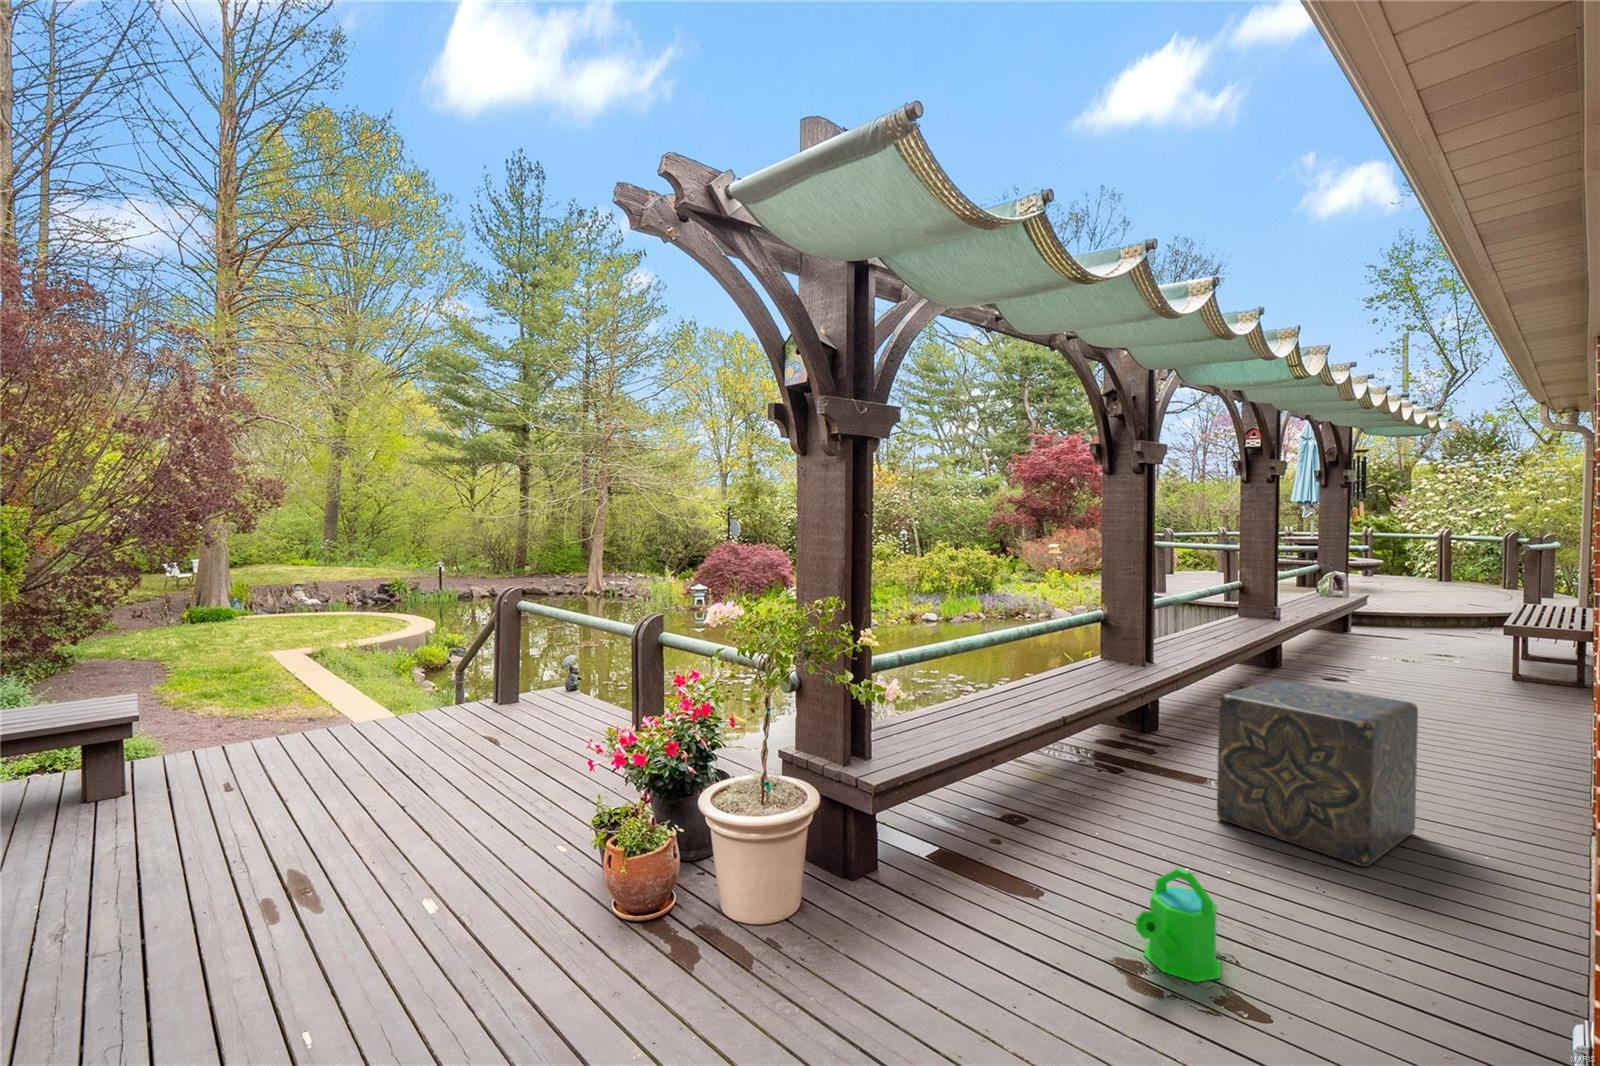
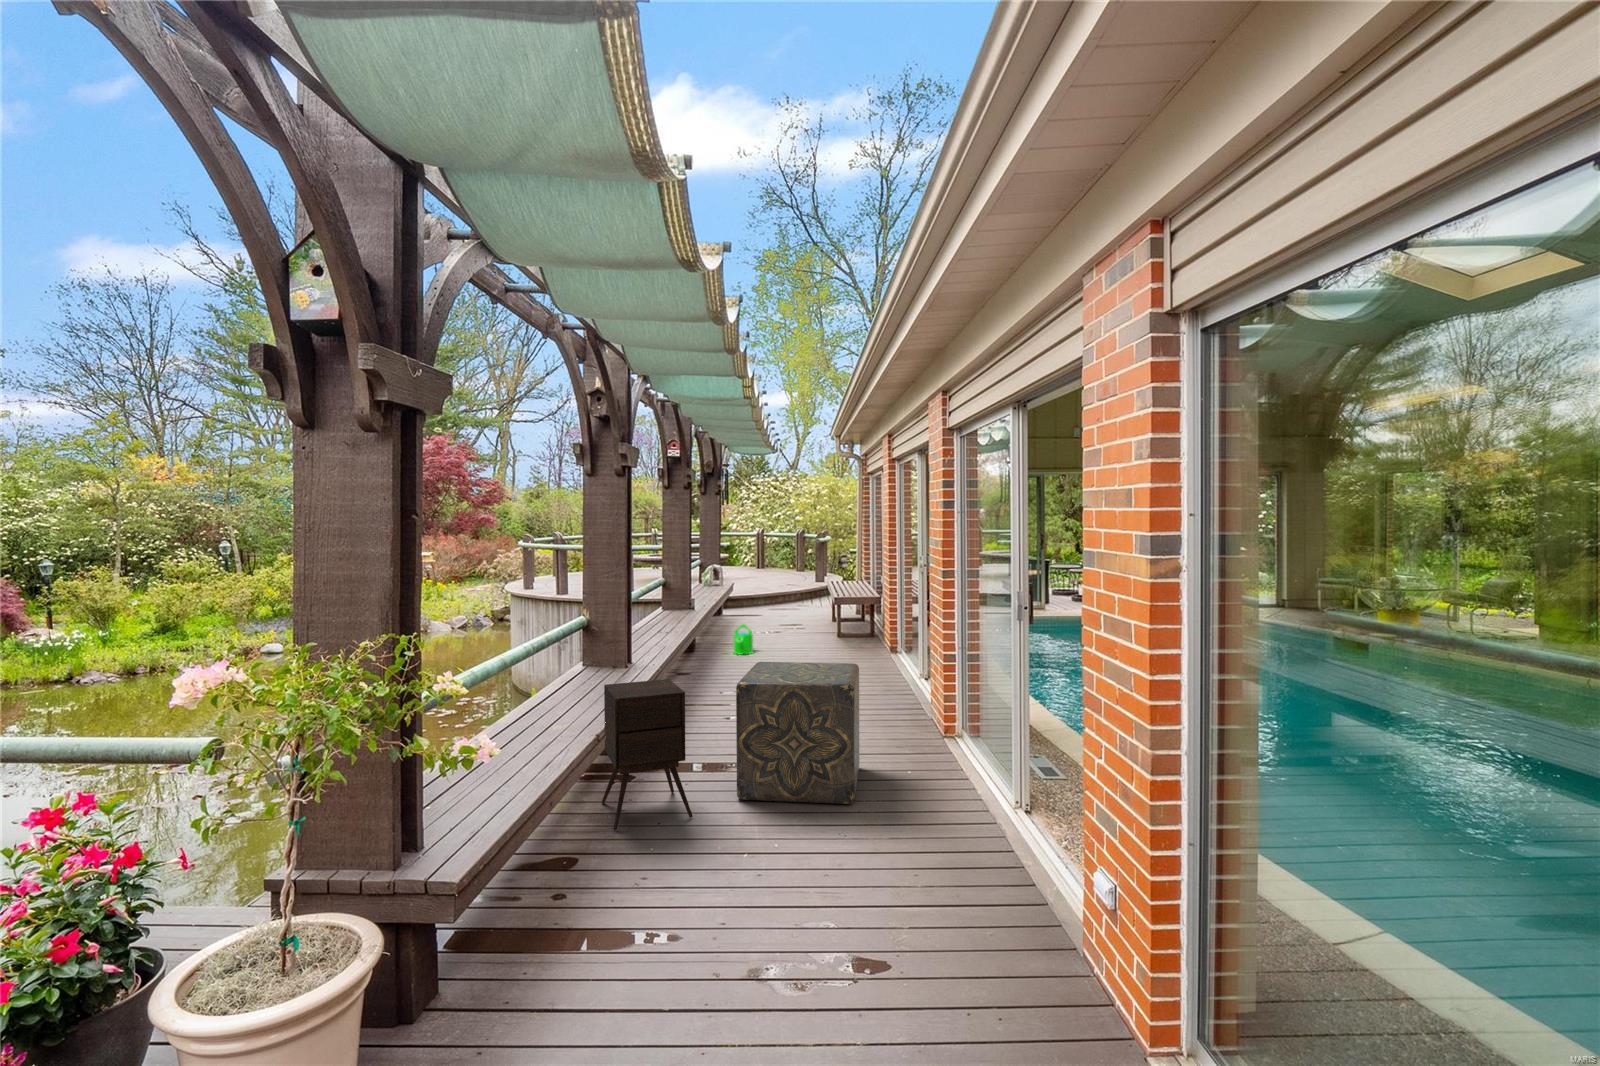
side table: none [1072,672,1155,819] -> present [602,679,692,830]
watering can: present [1136,868,1221,982] -> present [733,624,753,654]

